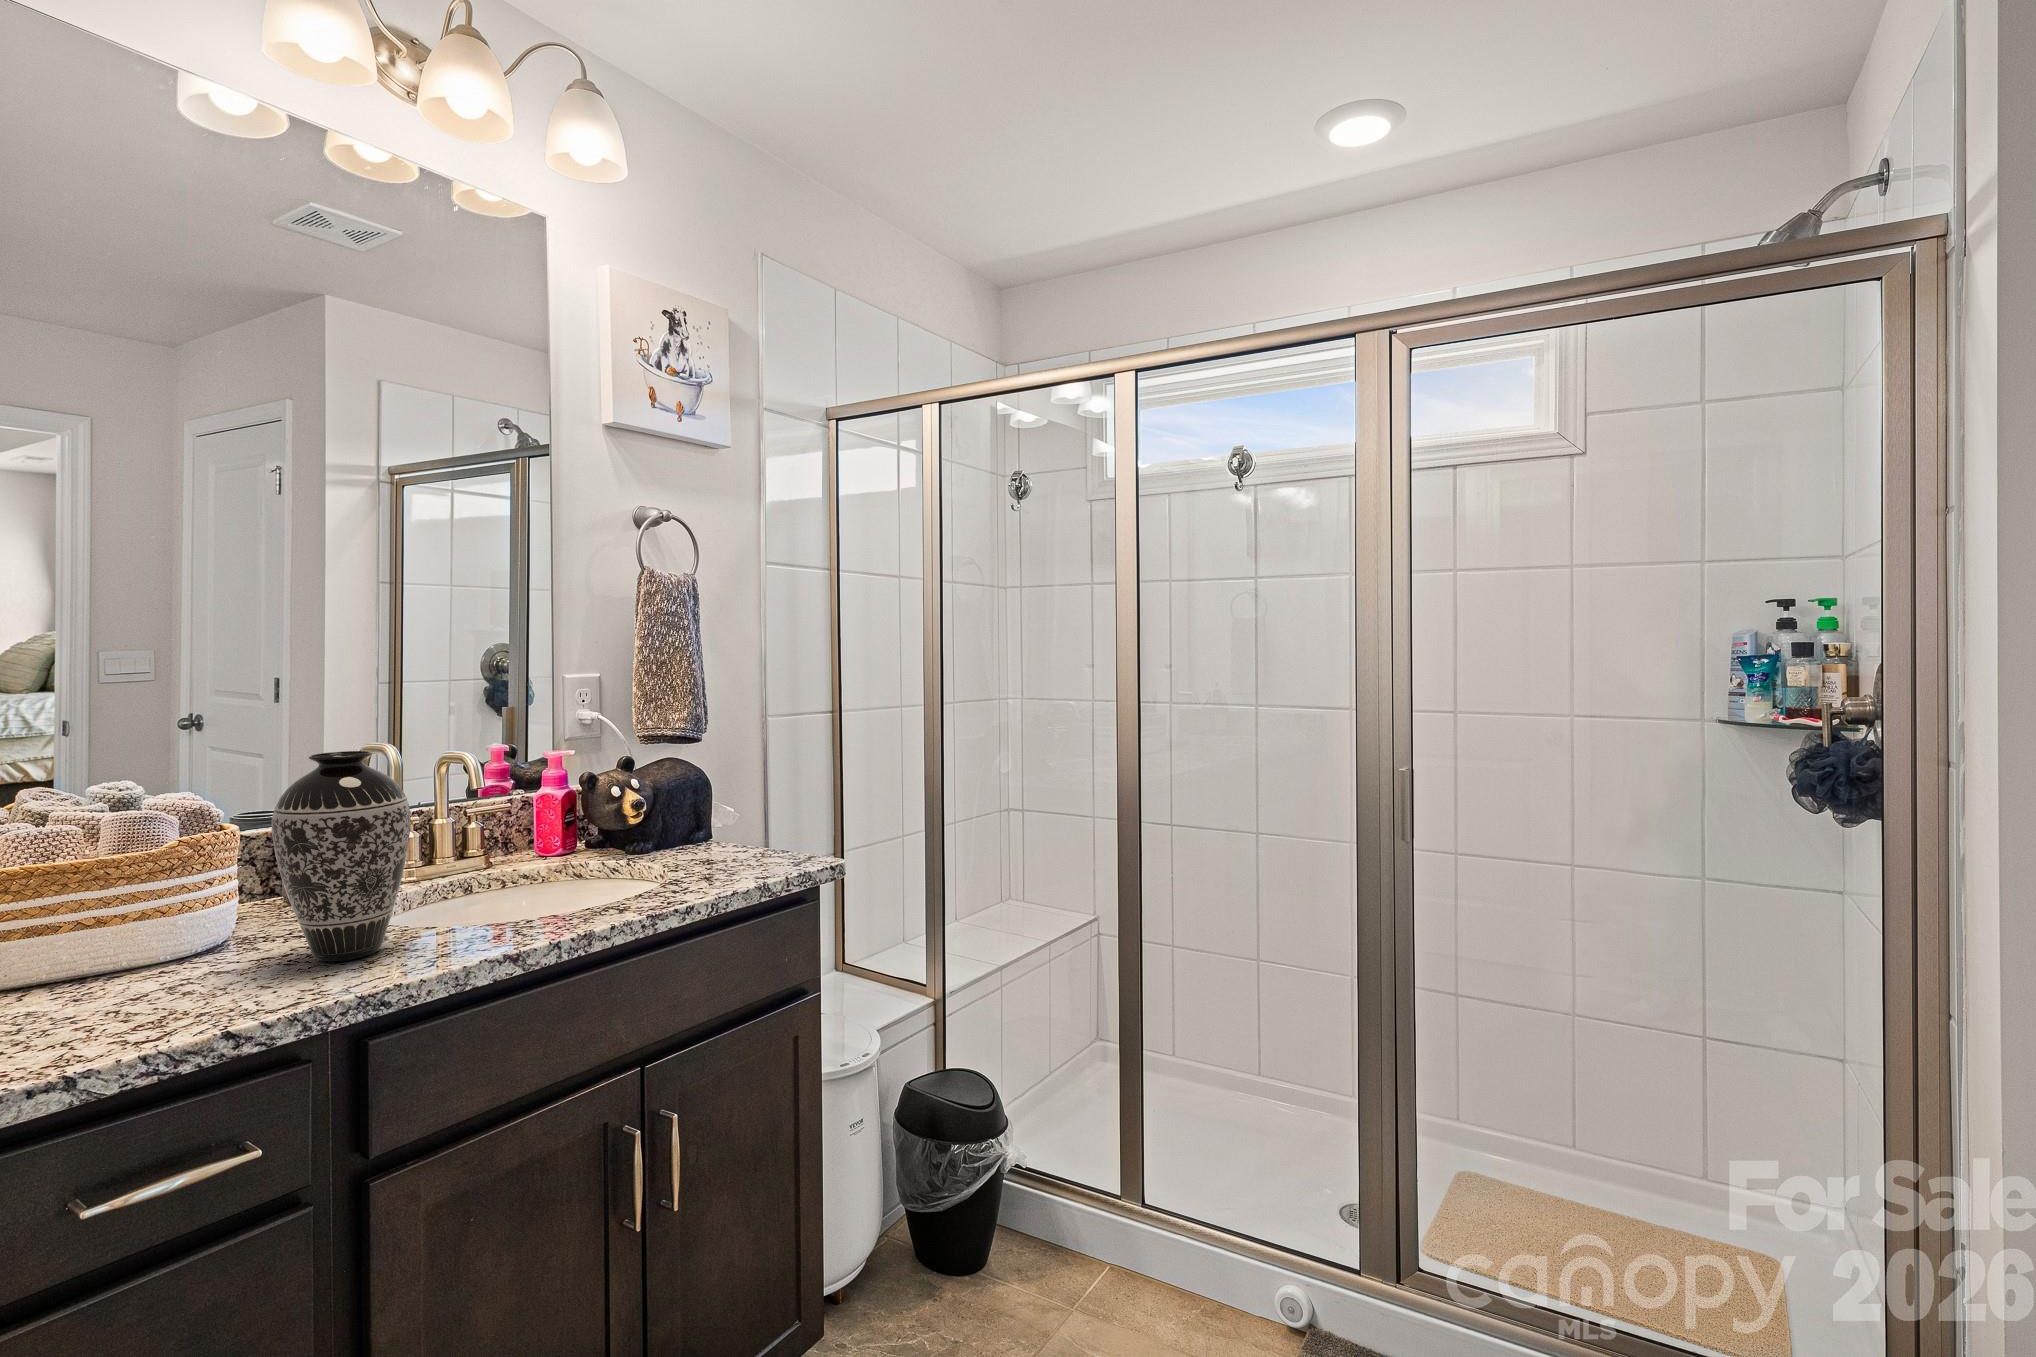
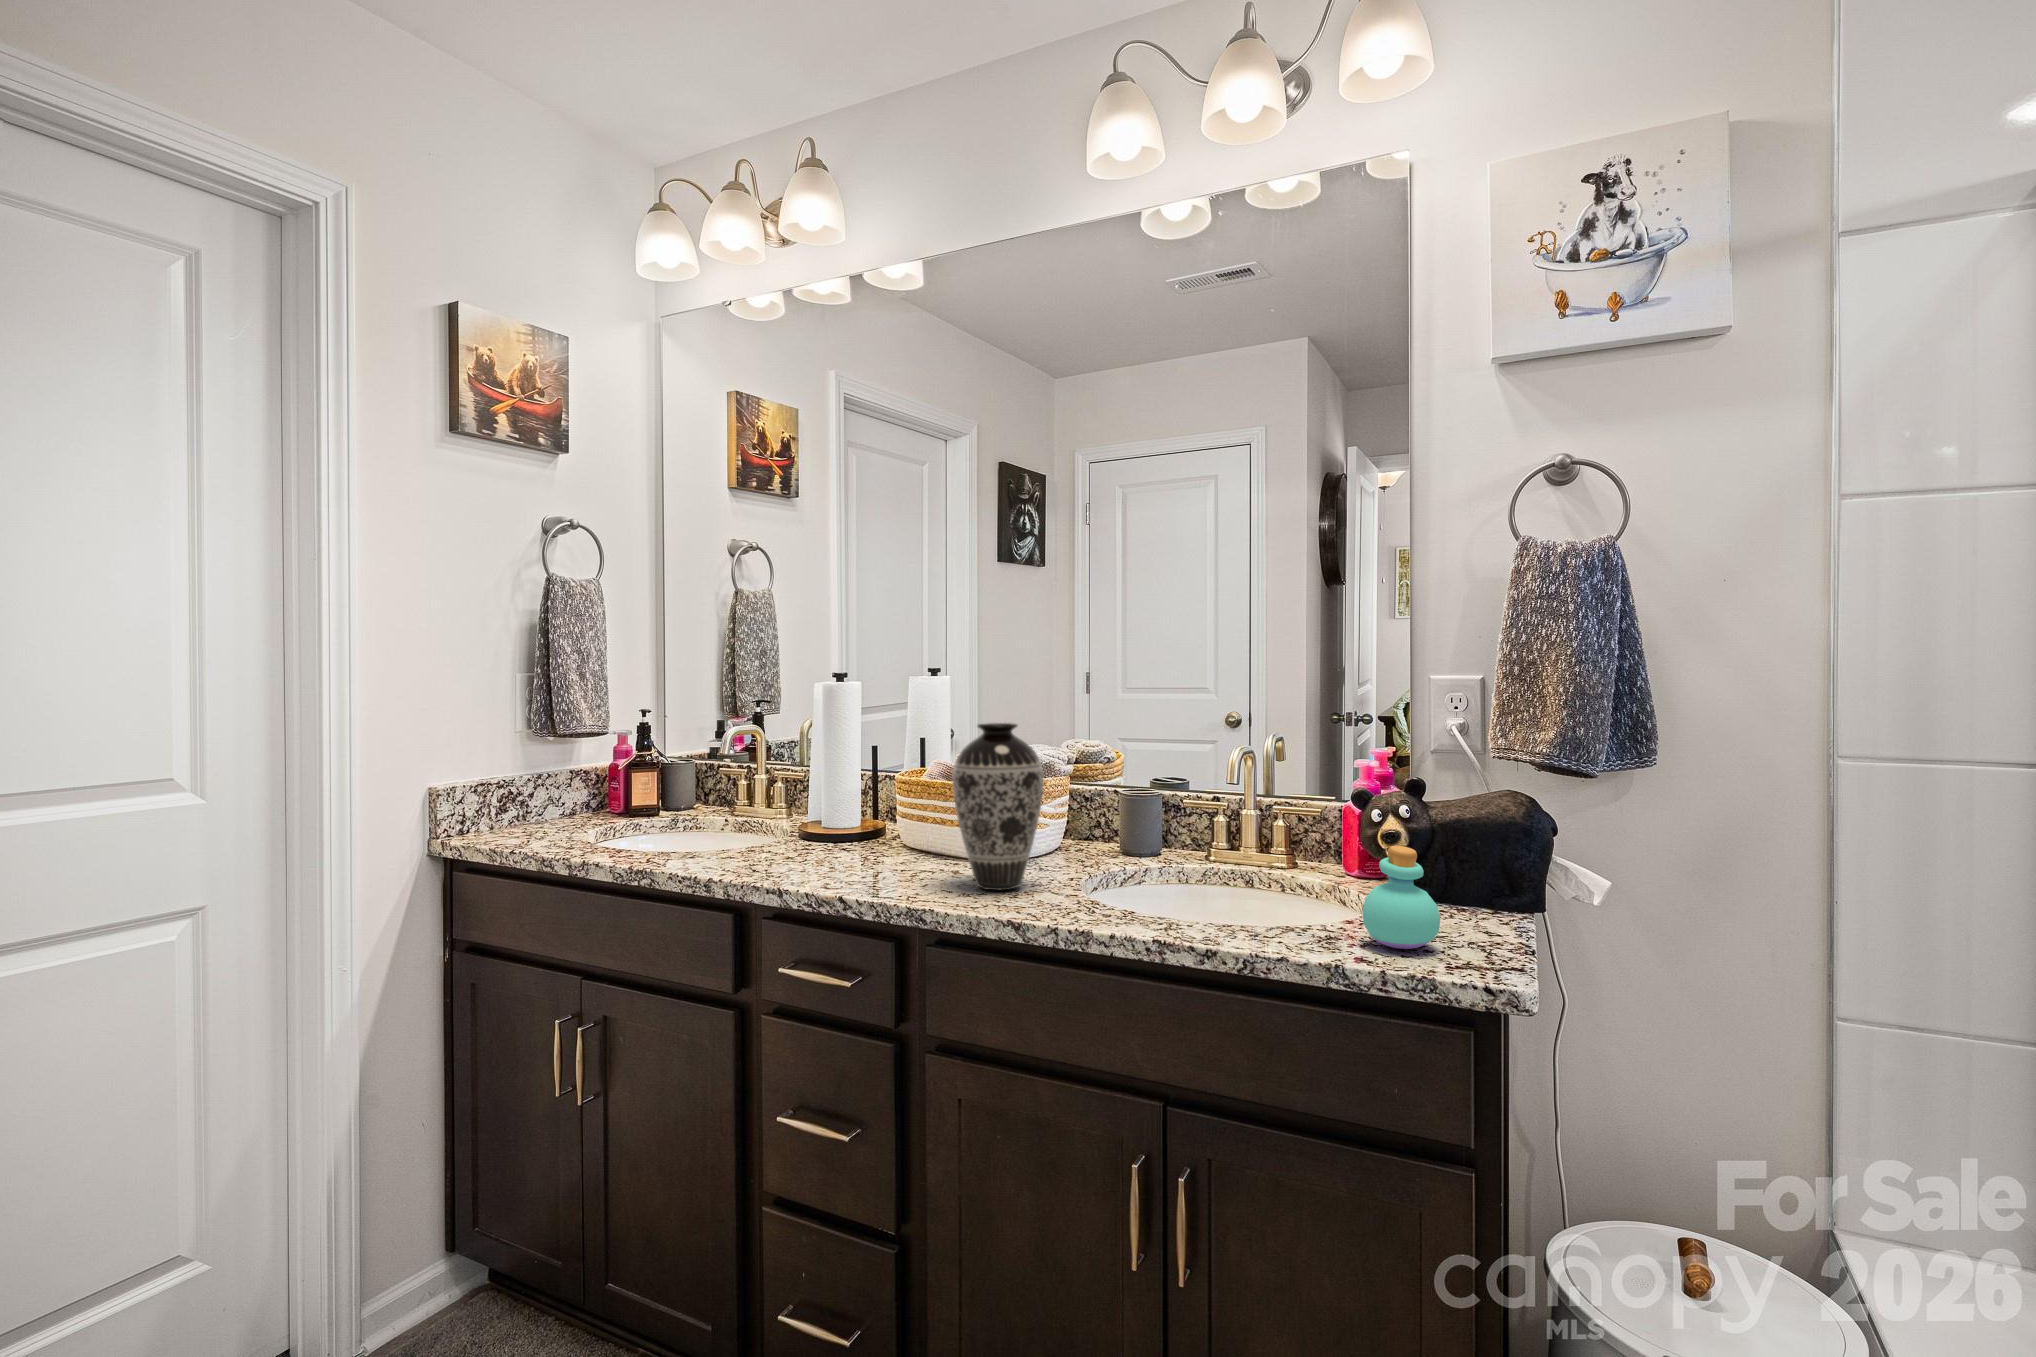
perfume bottle: none [732,797,785,868] -> present [1362,846,1440,949]

